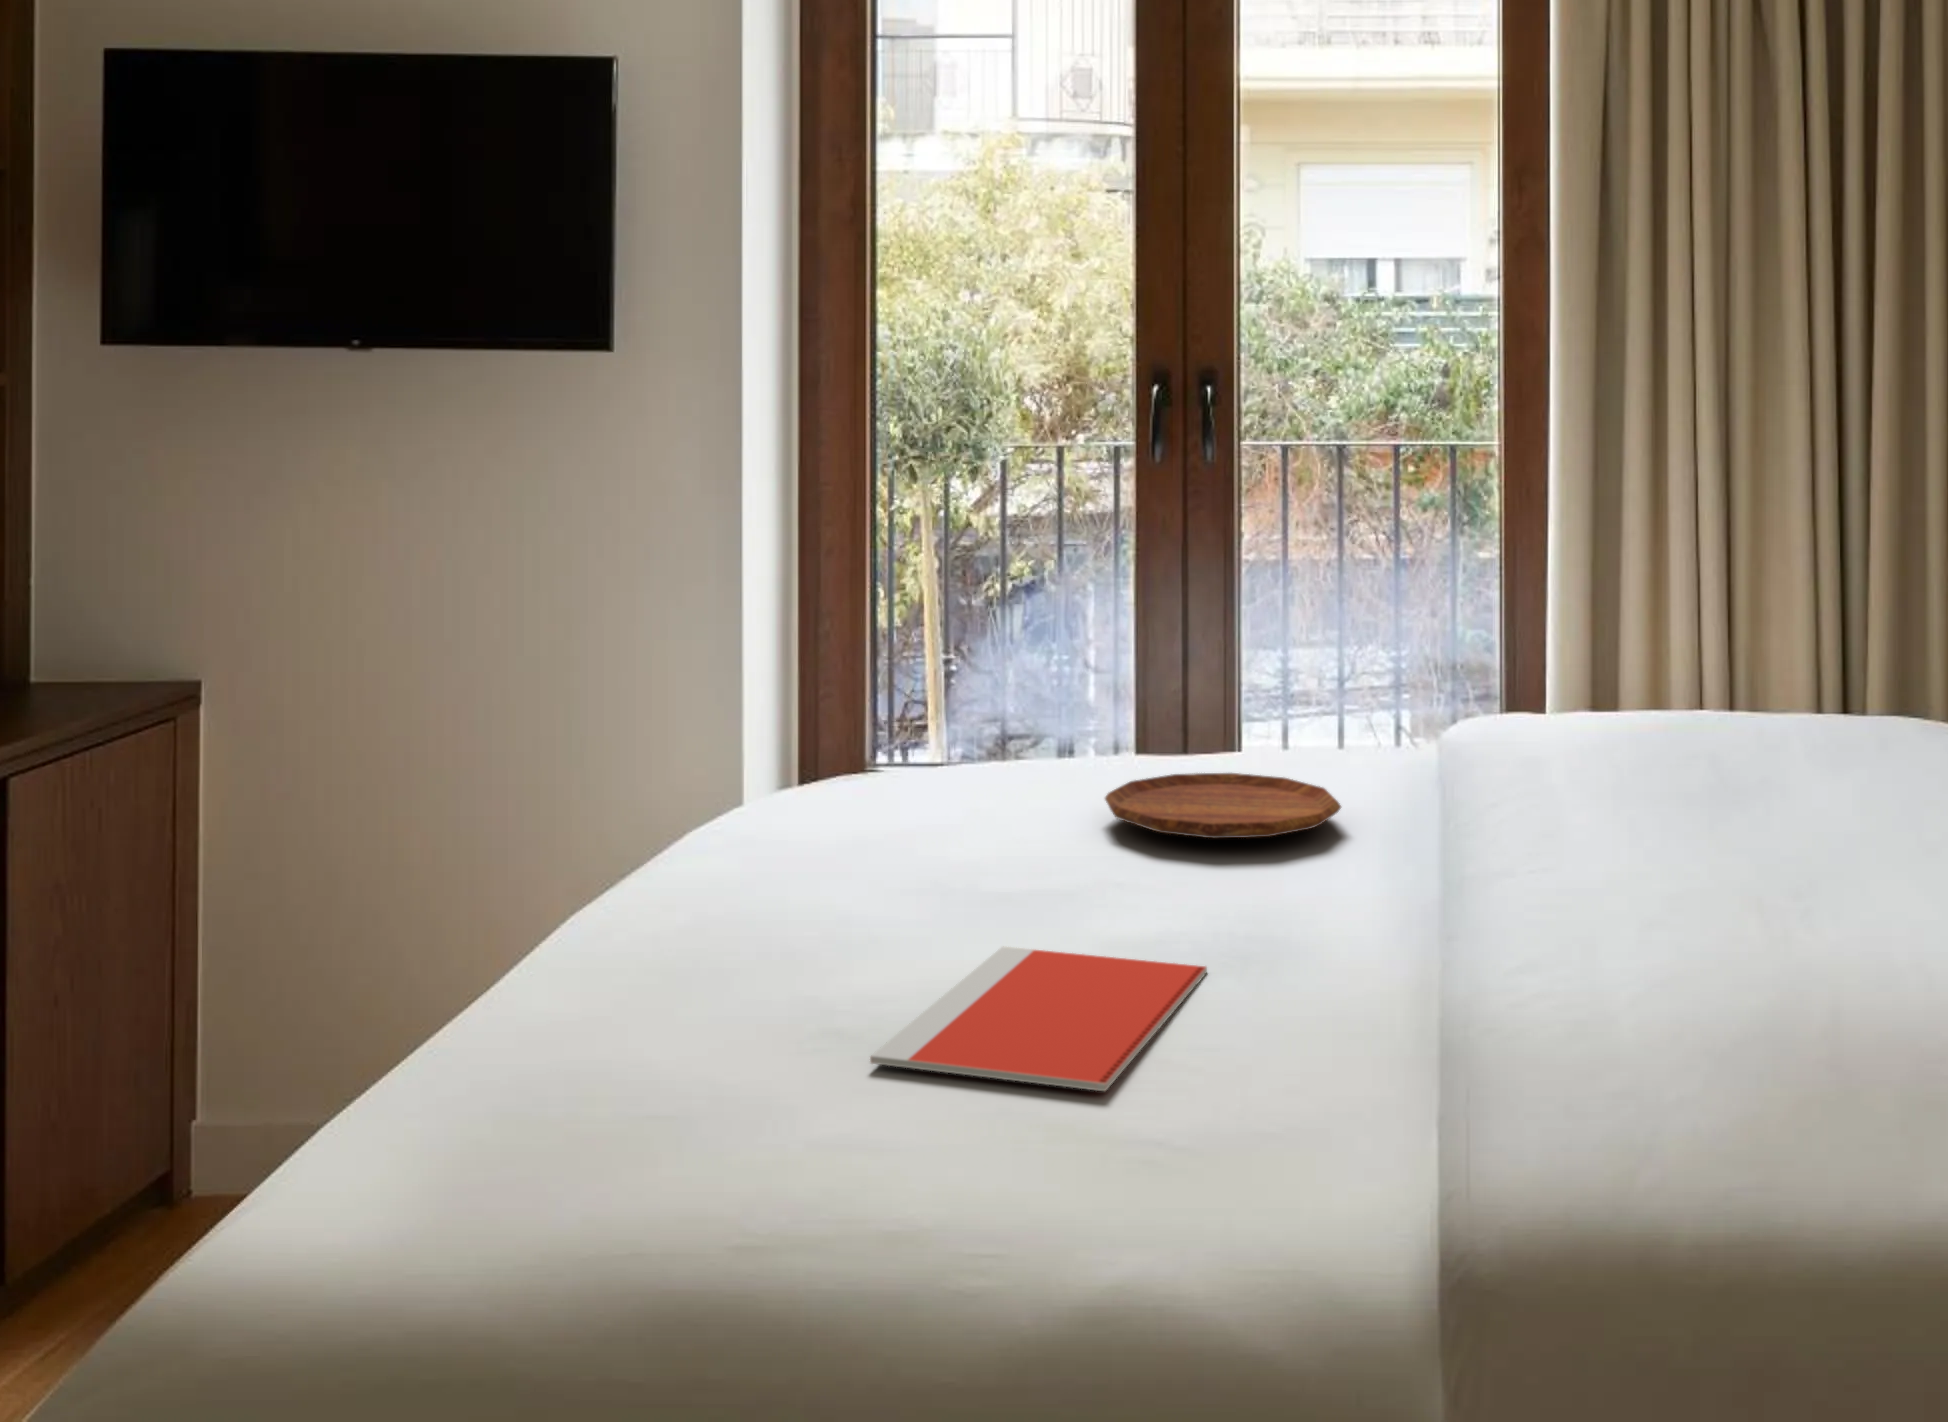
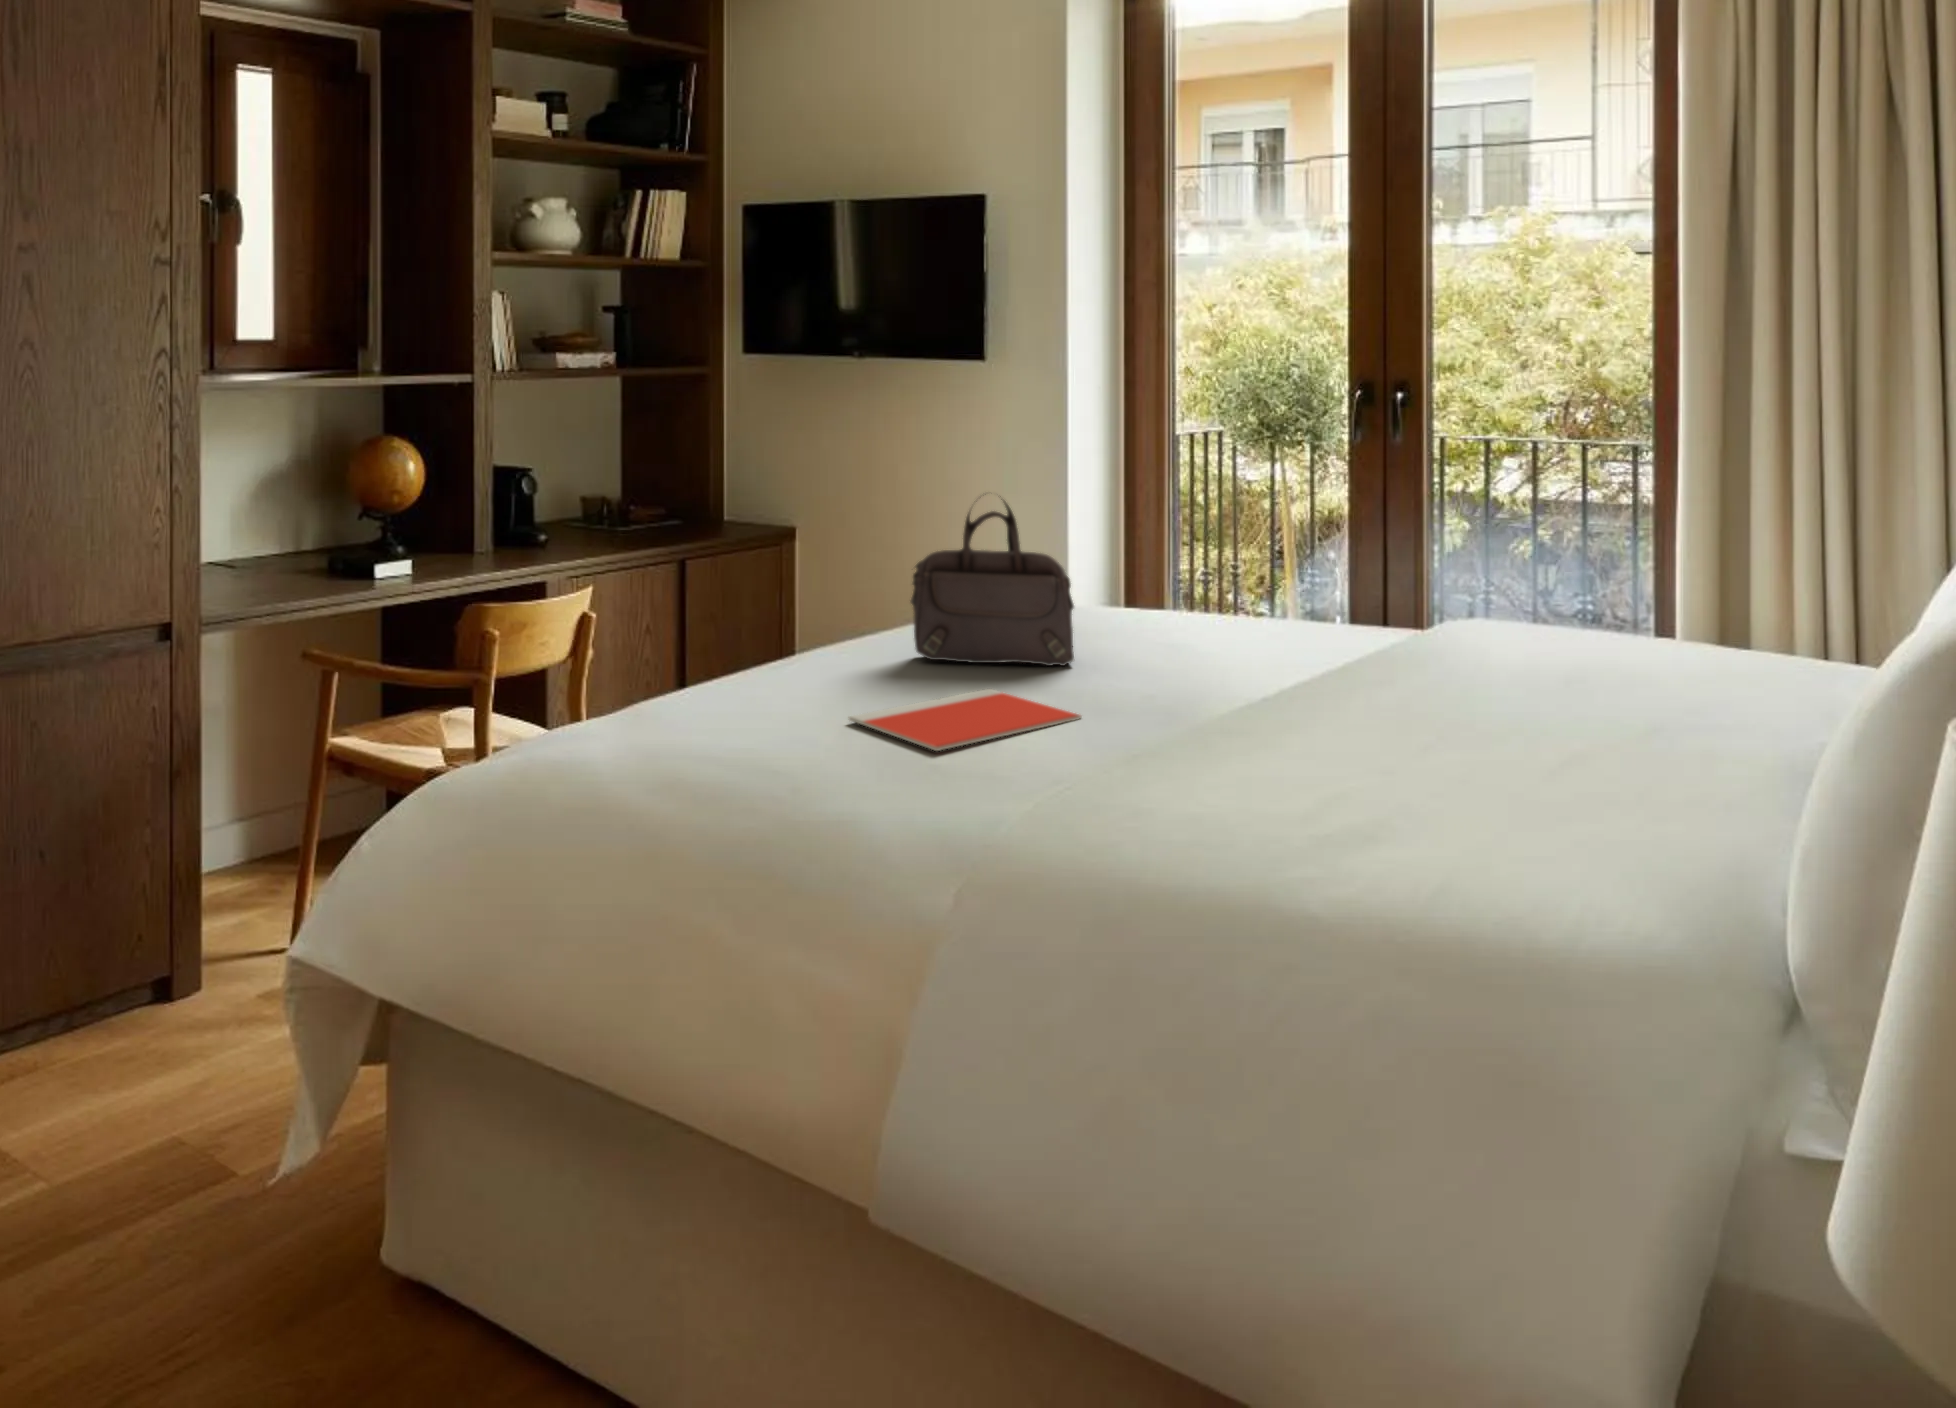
handbag: none [787,585,1059,909] -> present [911,499,1074,666]
tray: present [1105,773,1341,838] -> none [1139,625,1298,664]

